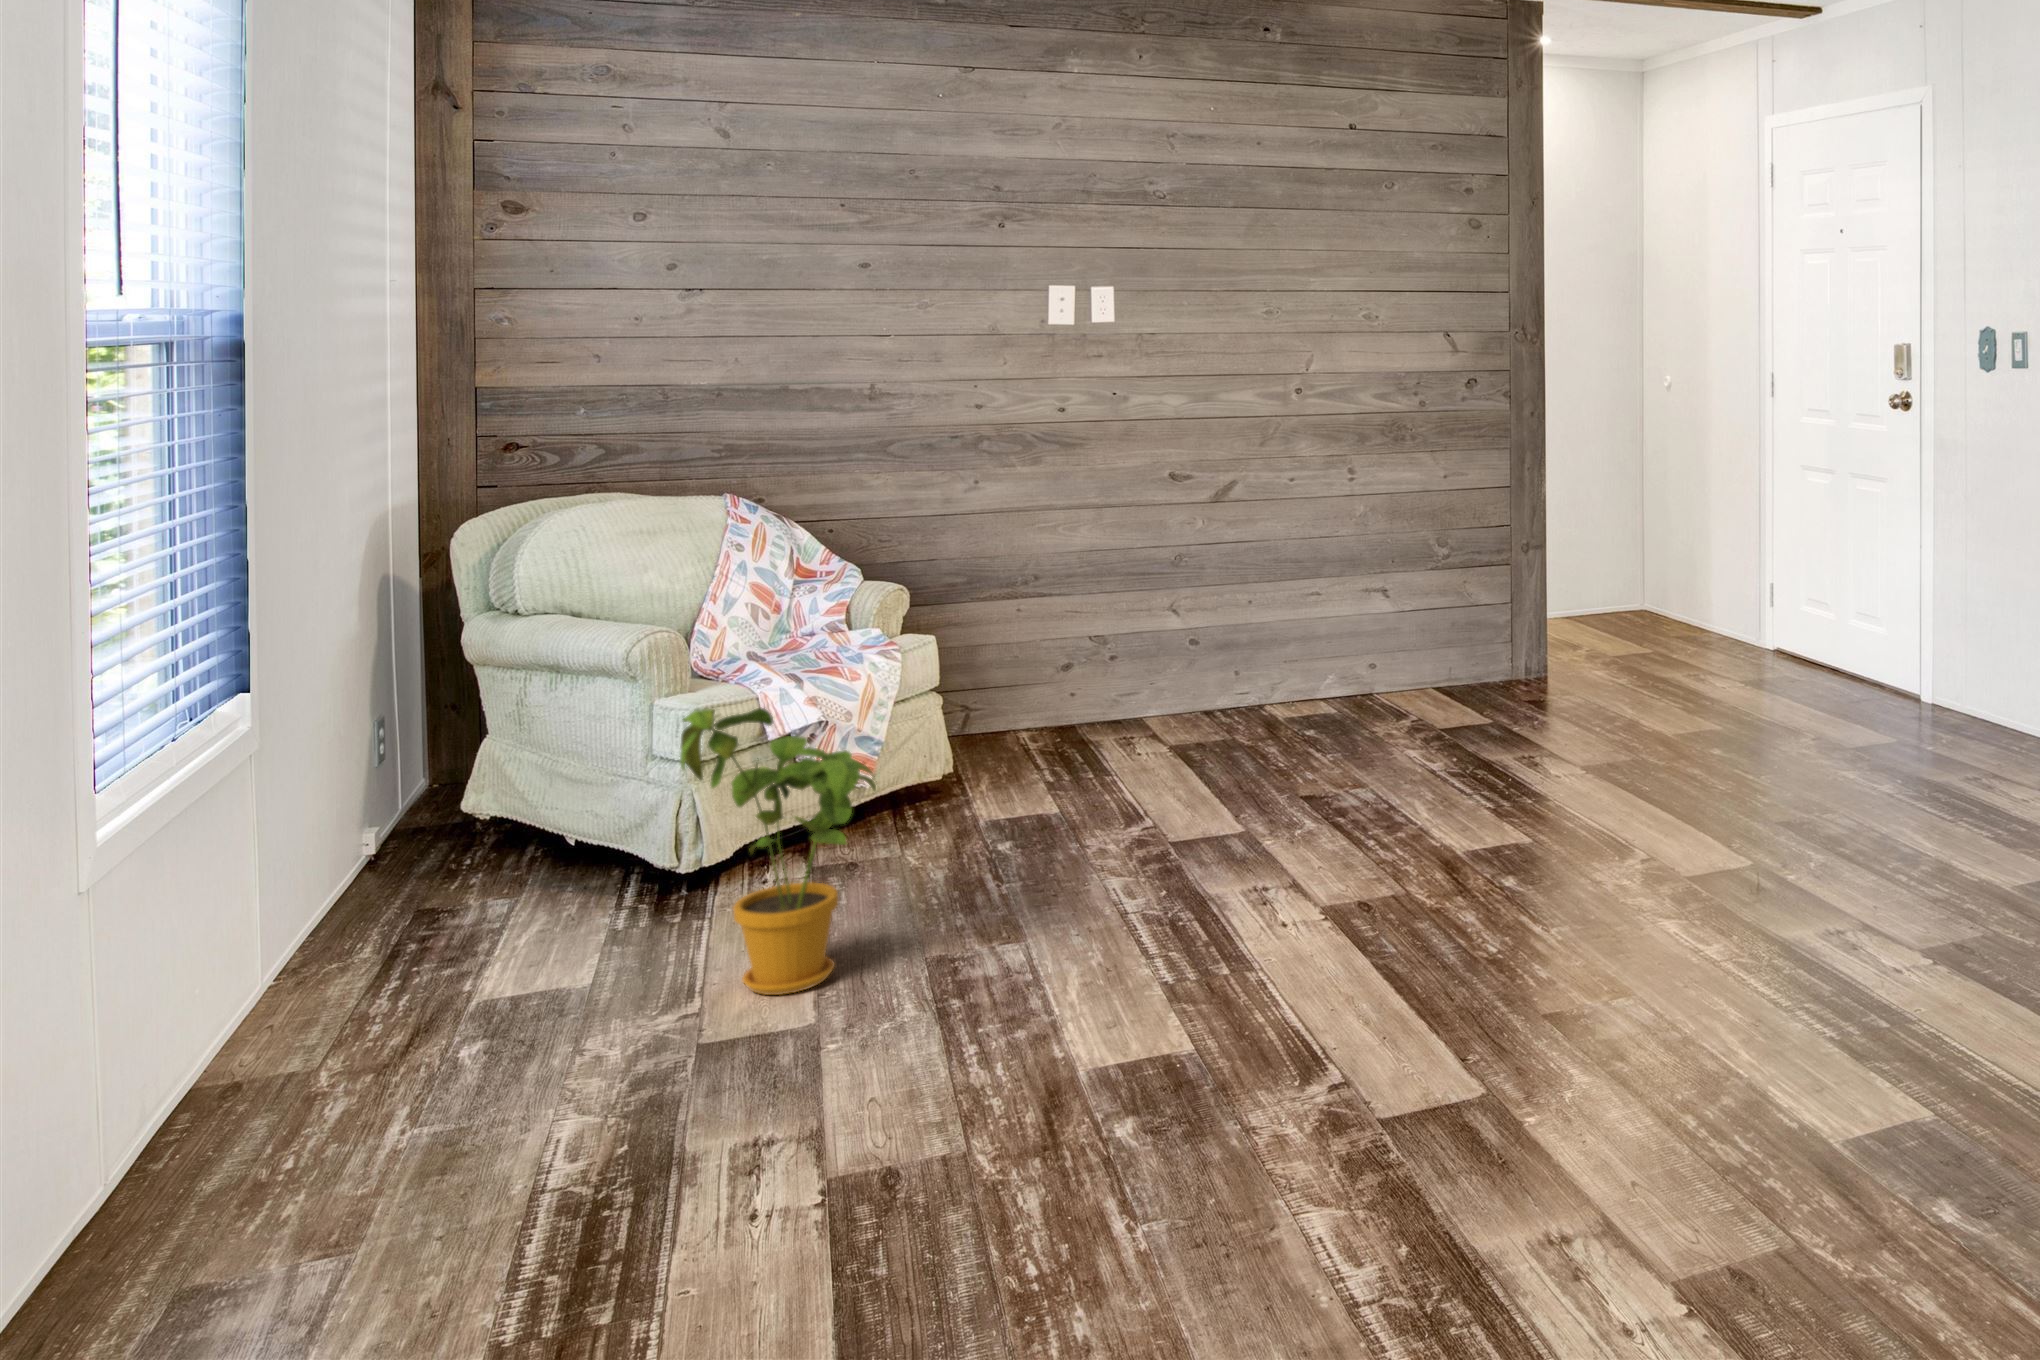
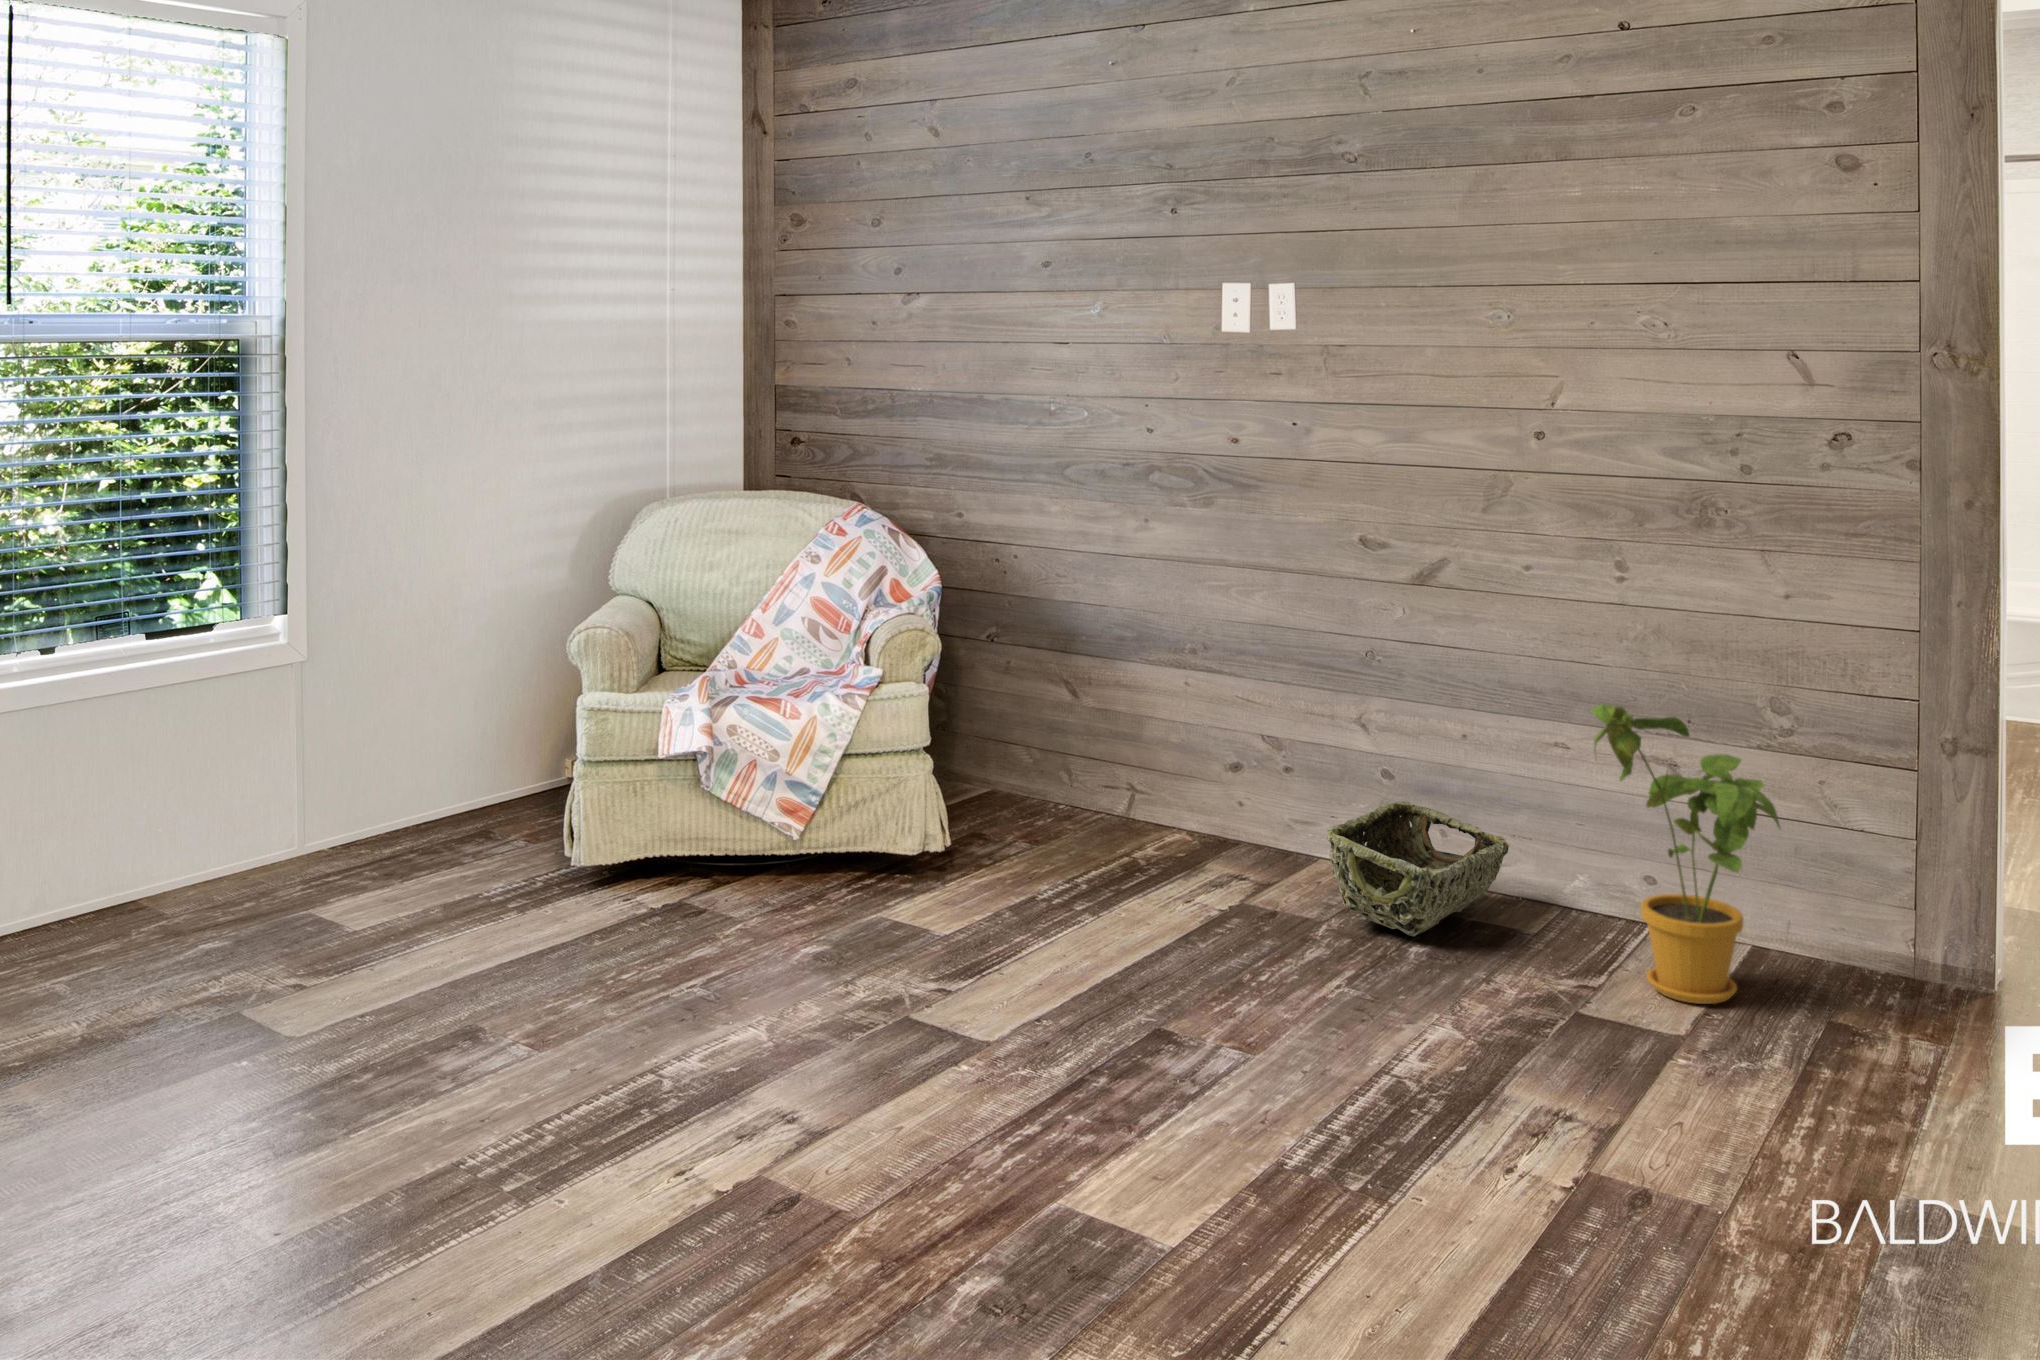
woven basket: none [320,892,539,1043] -> present [1326,801,1509,936]

